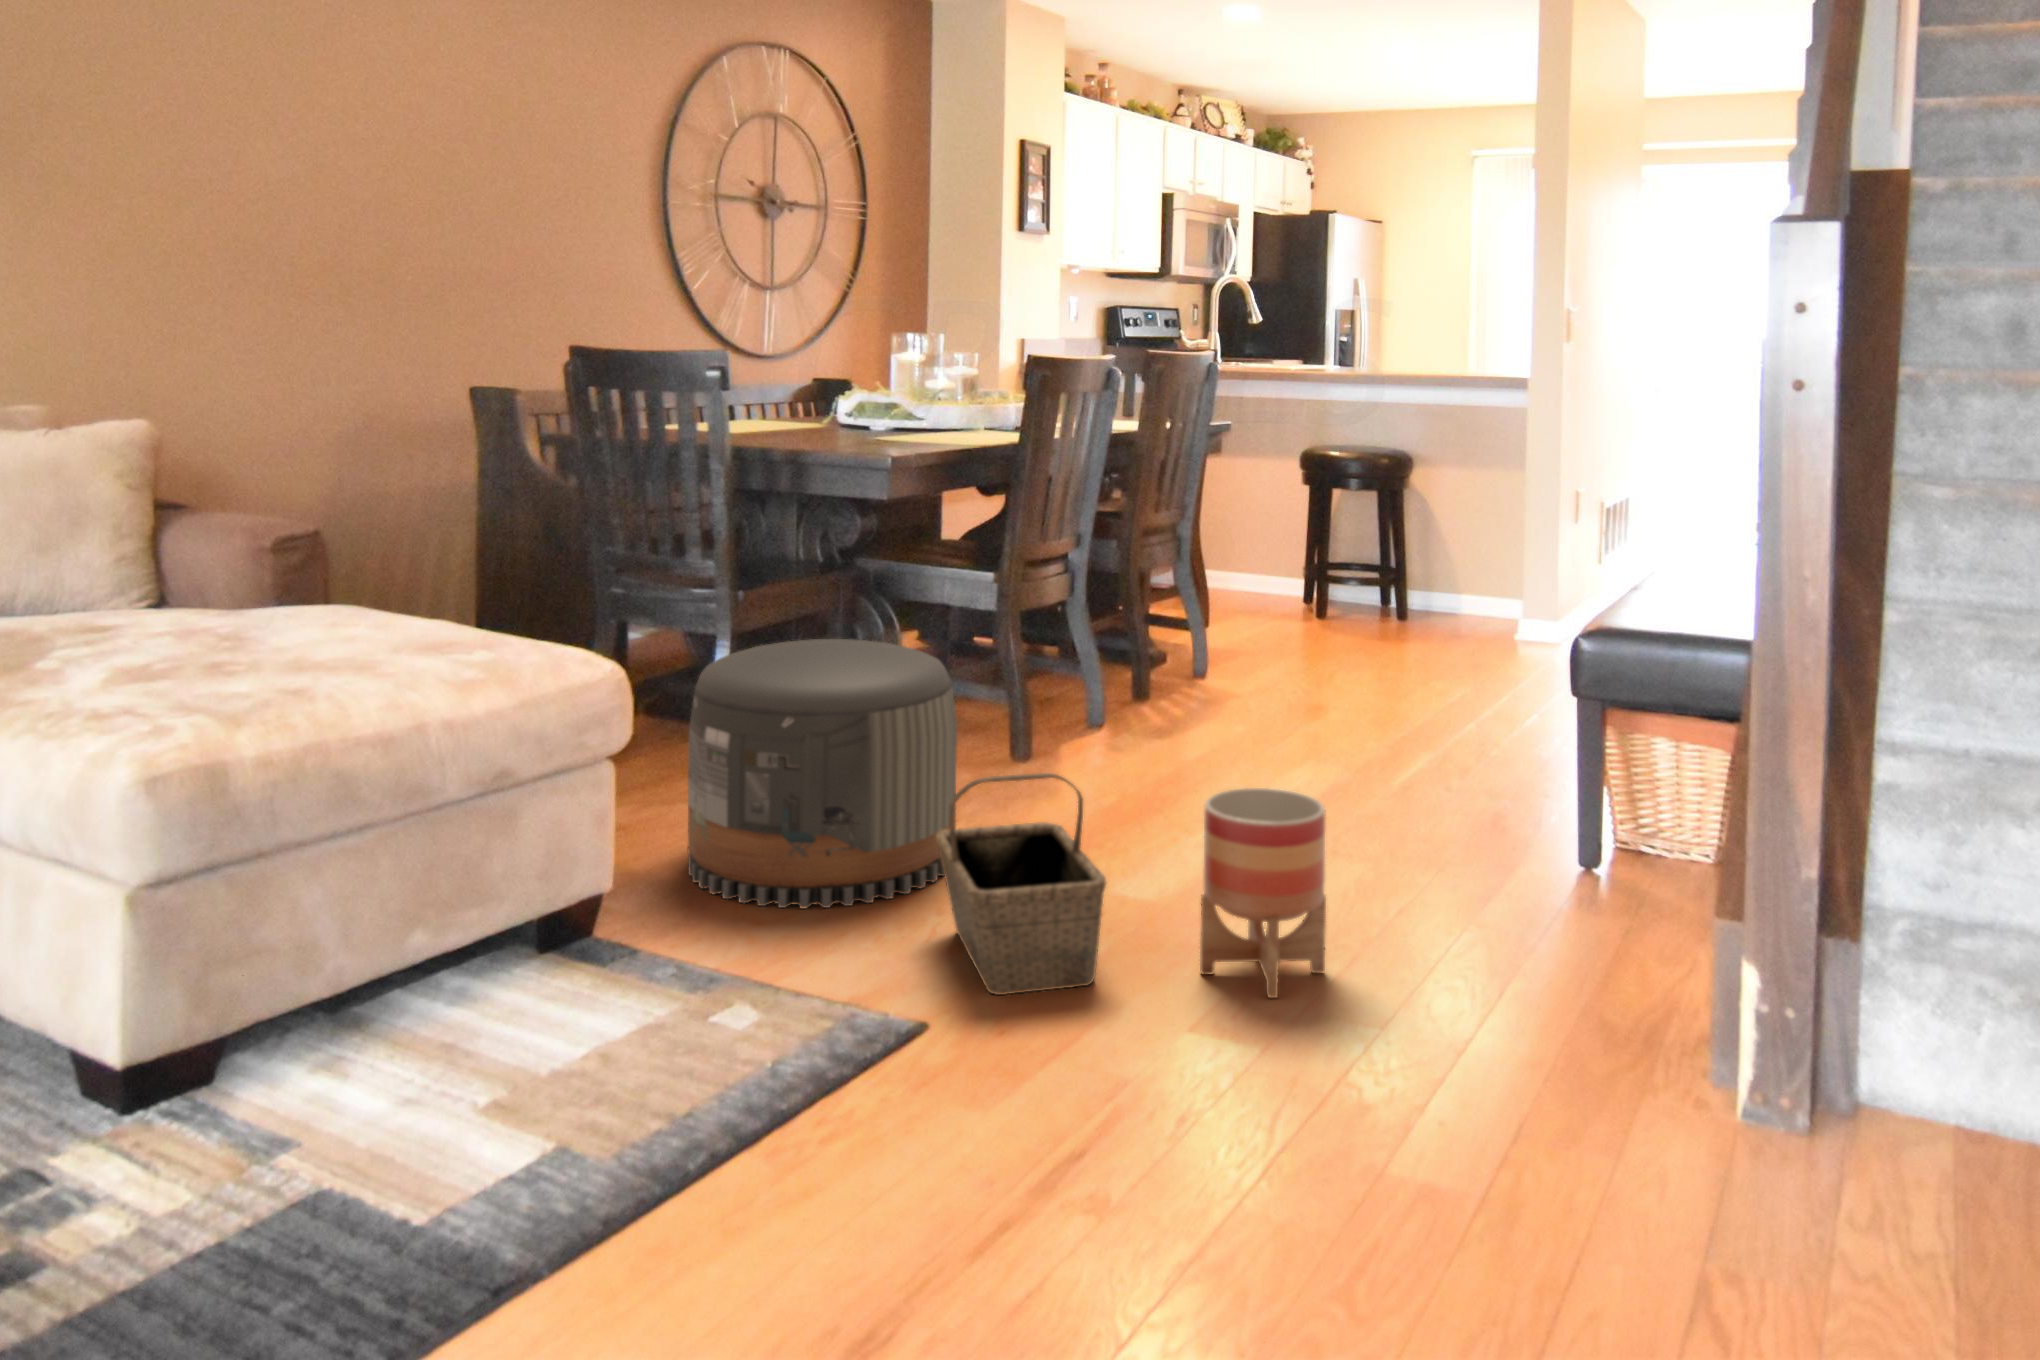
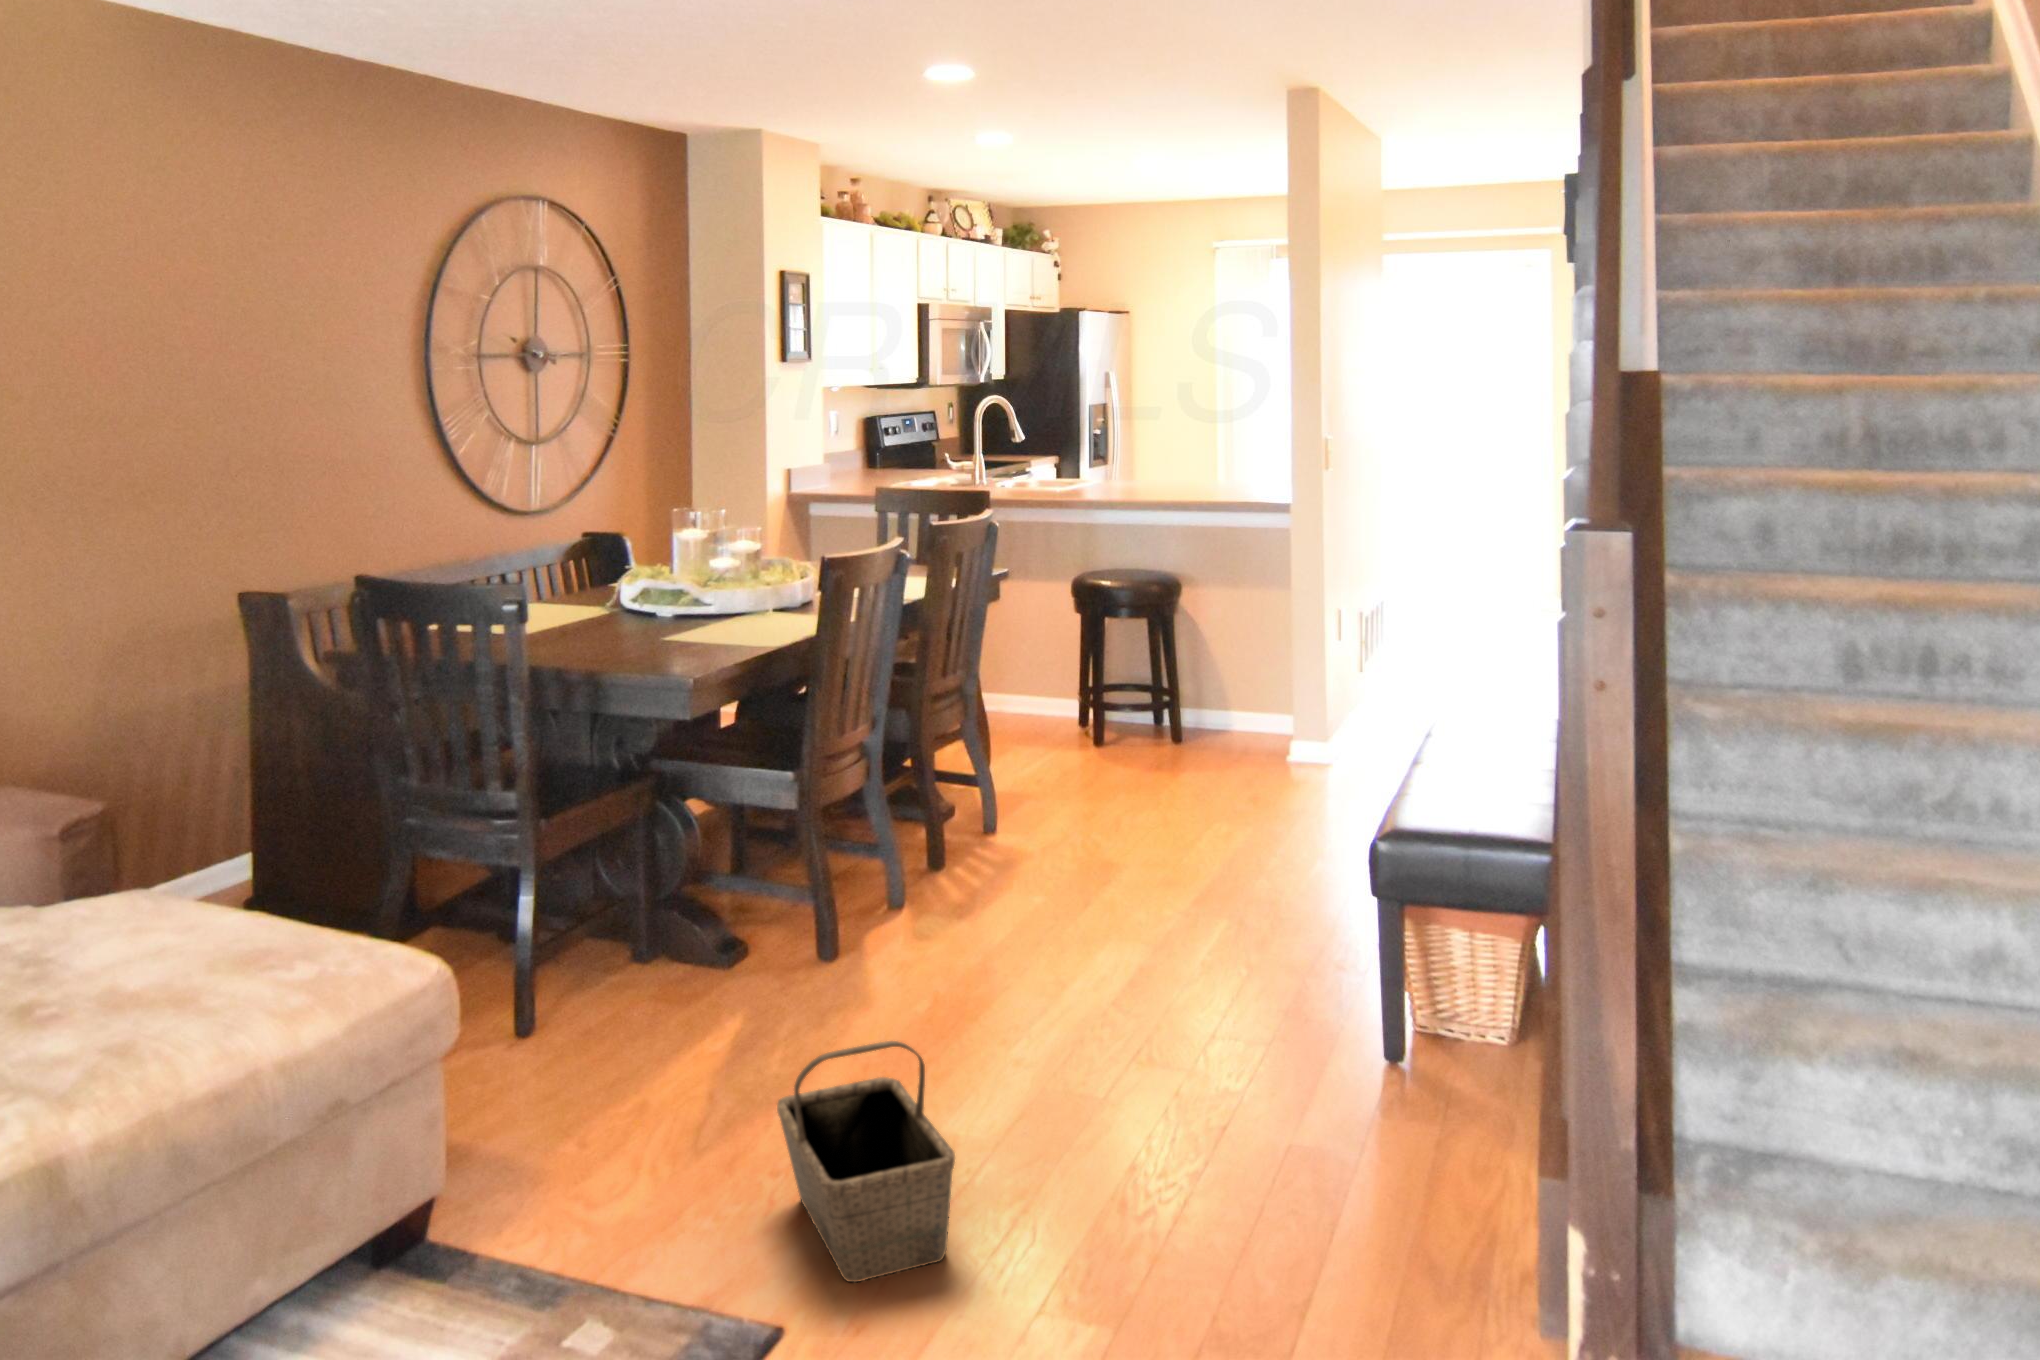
pouf: present [688,639,957,908] -> none [512,877,784,1182]
planter: present [1200,788,1326,998] -> none [1046,1039,1167,1262]

